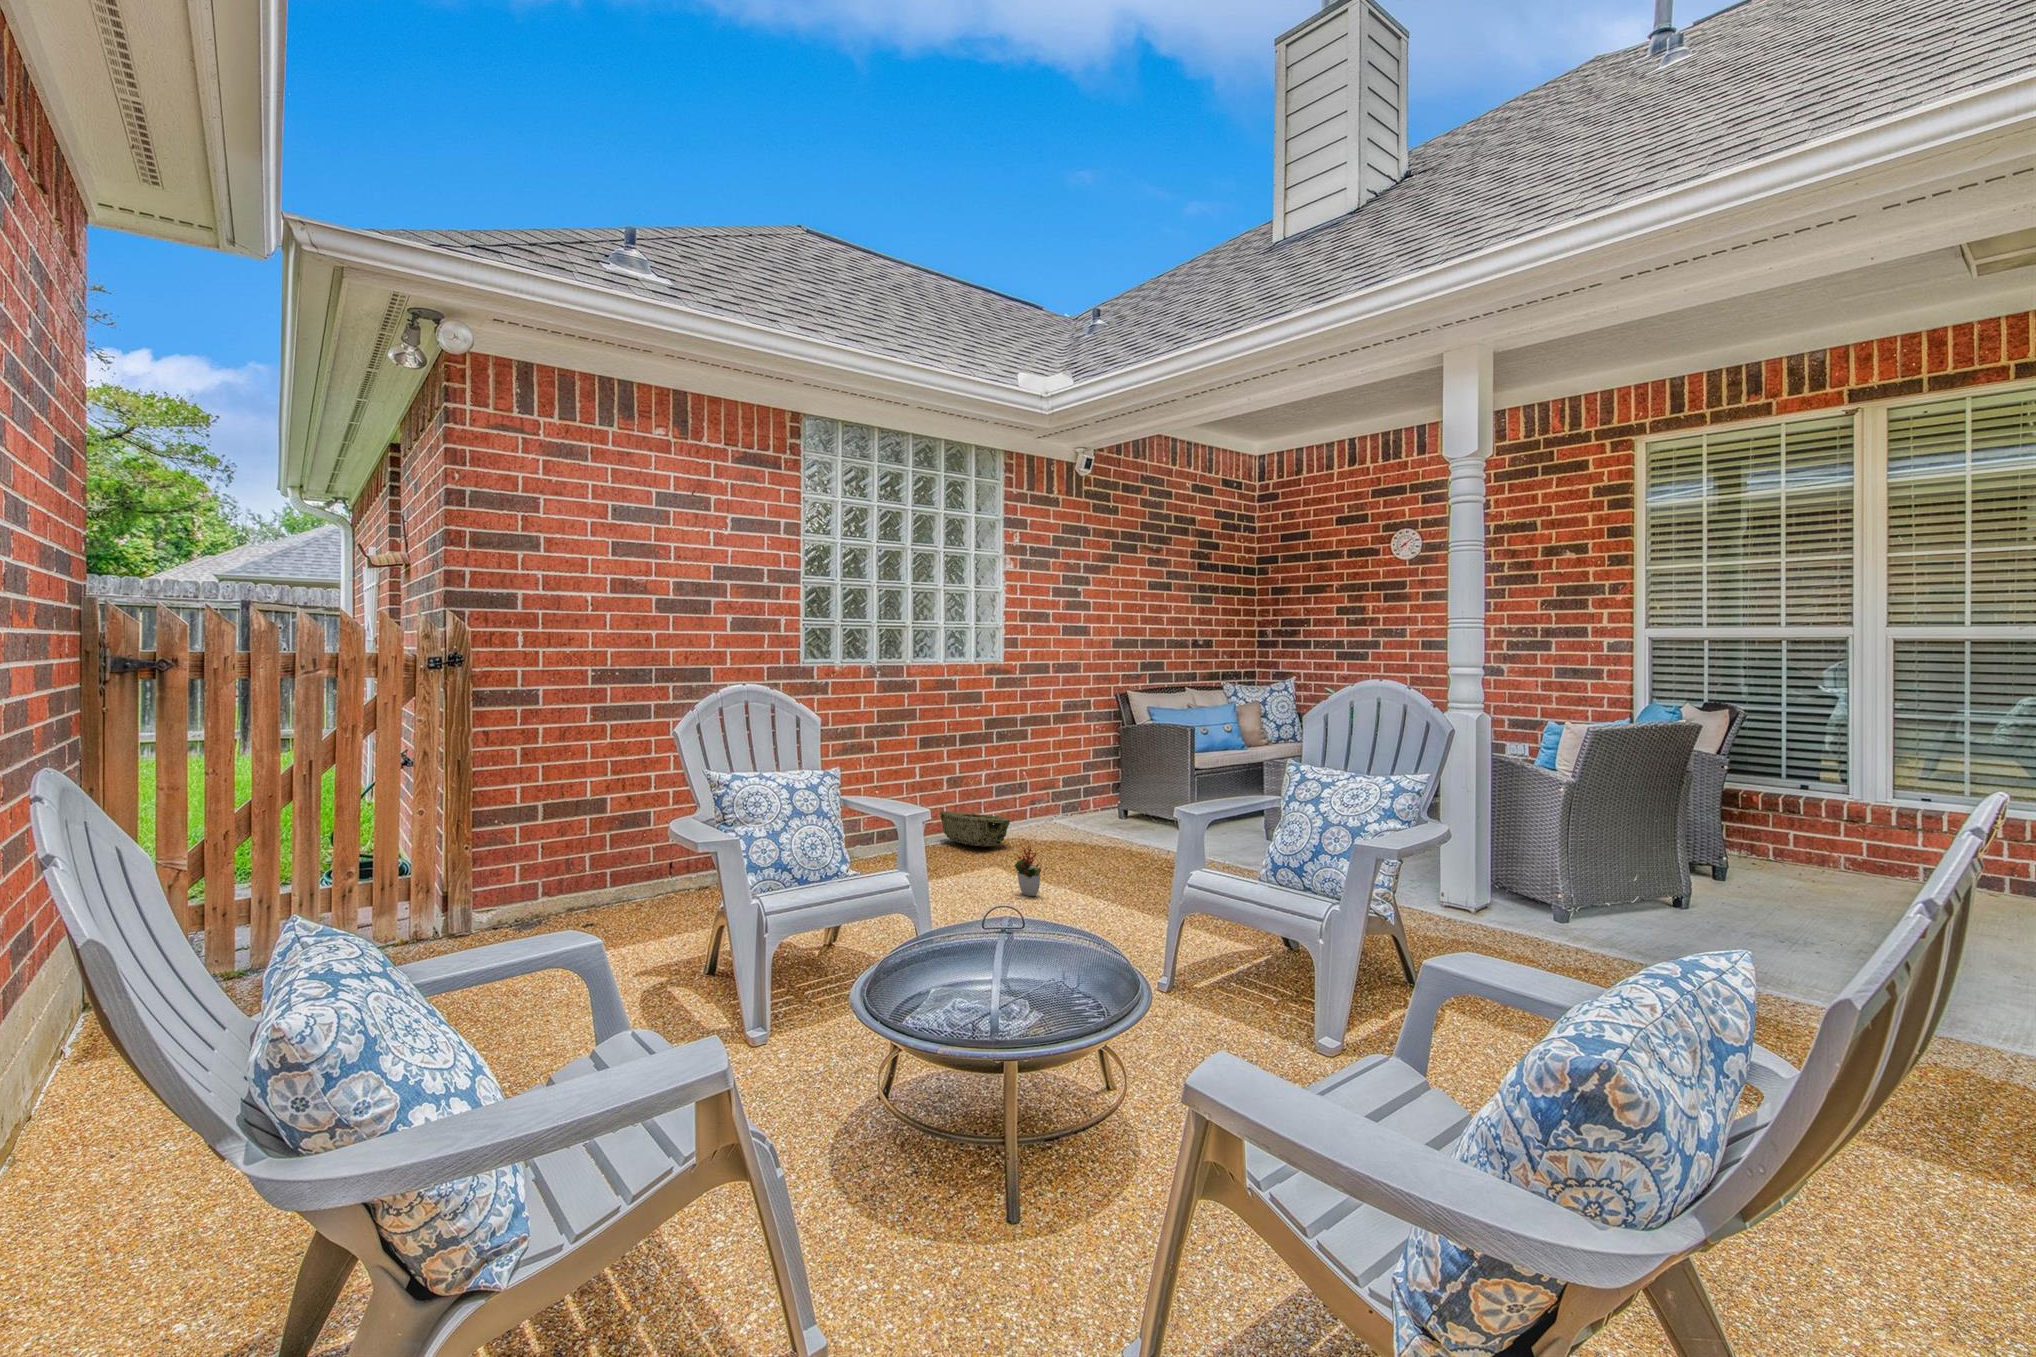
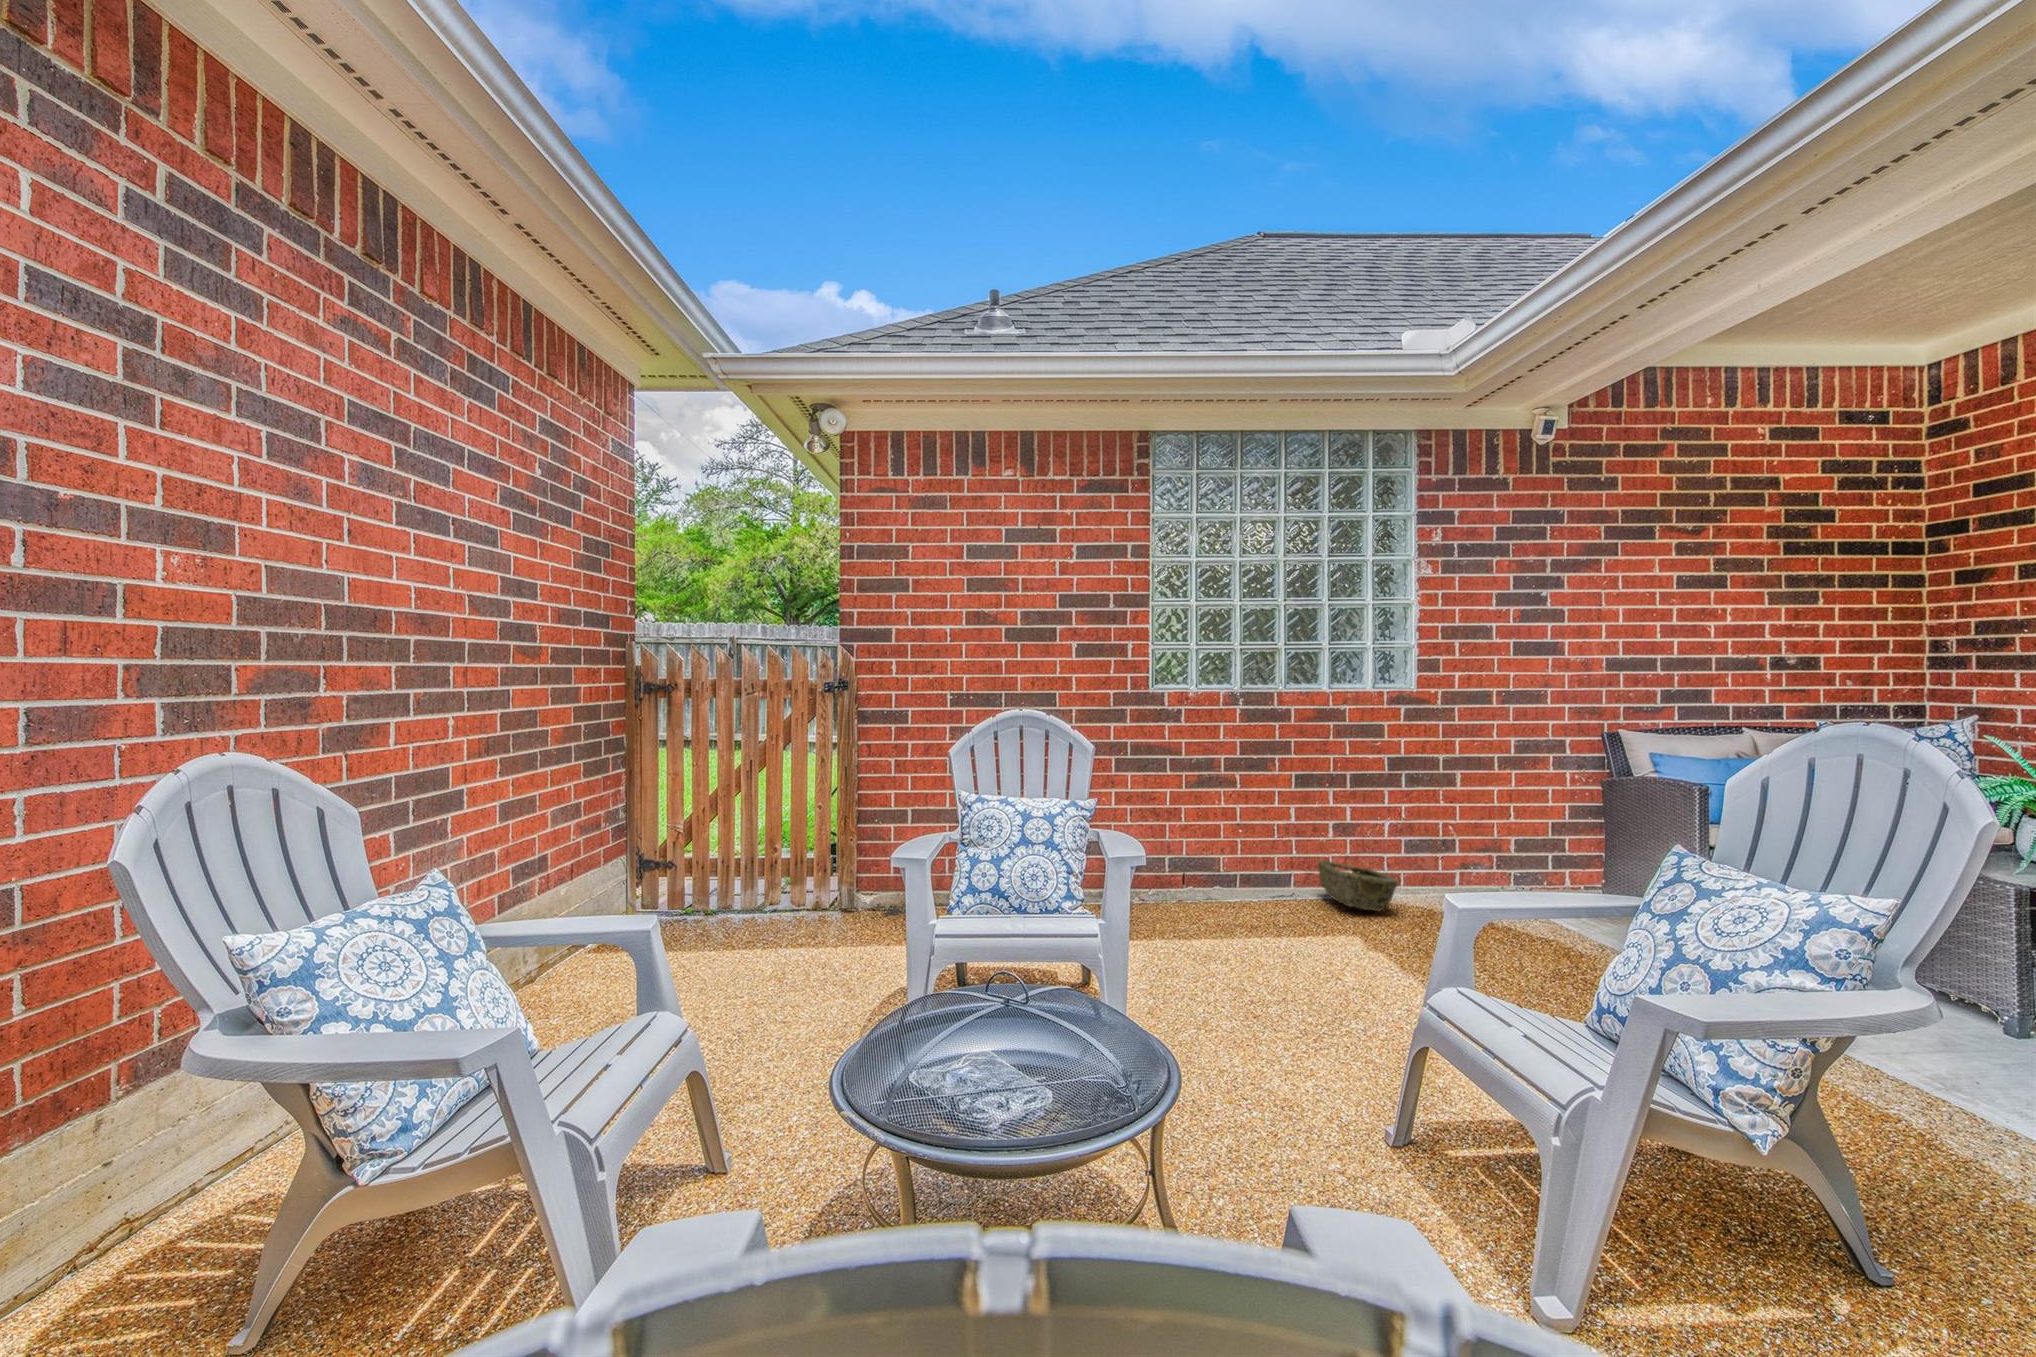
decorative plant: present [1015,846,1041,896] -> none [1333,915,1367,981]

